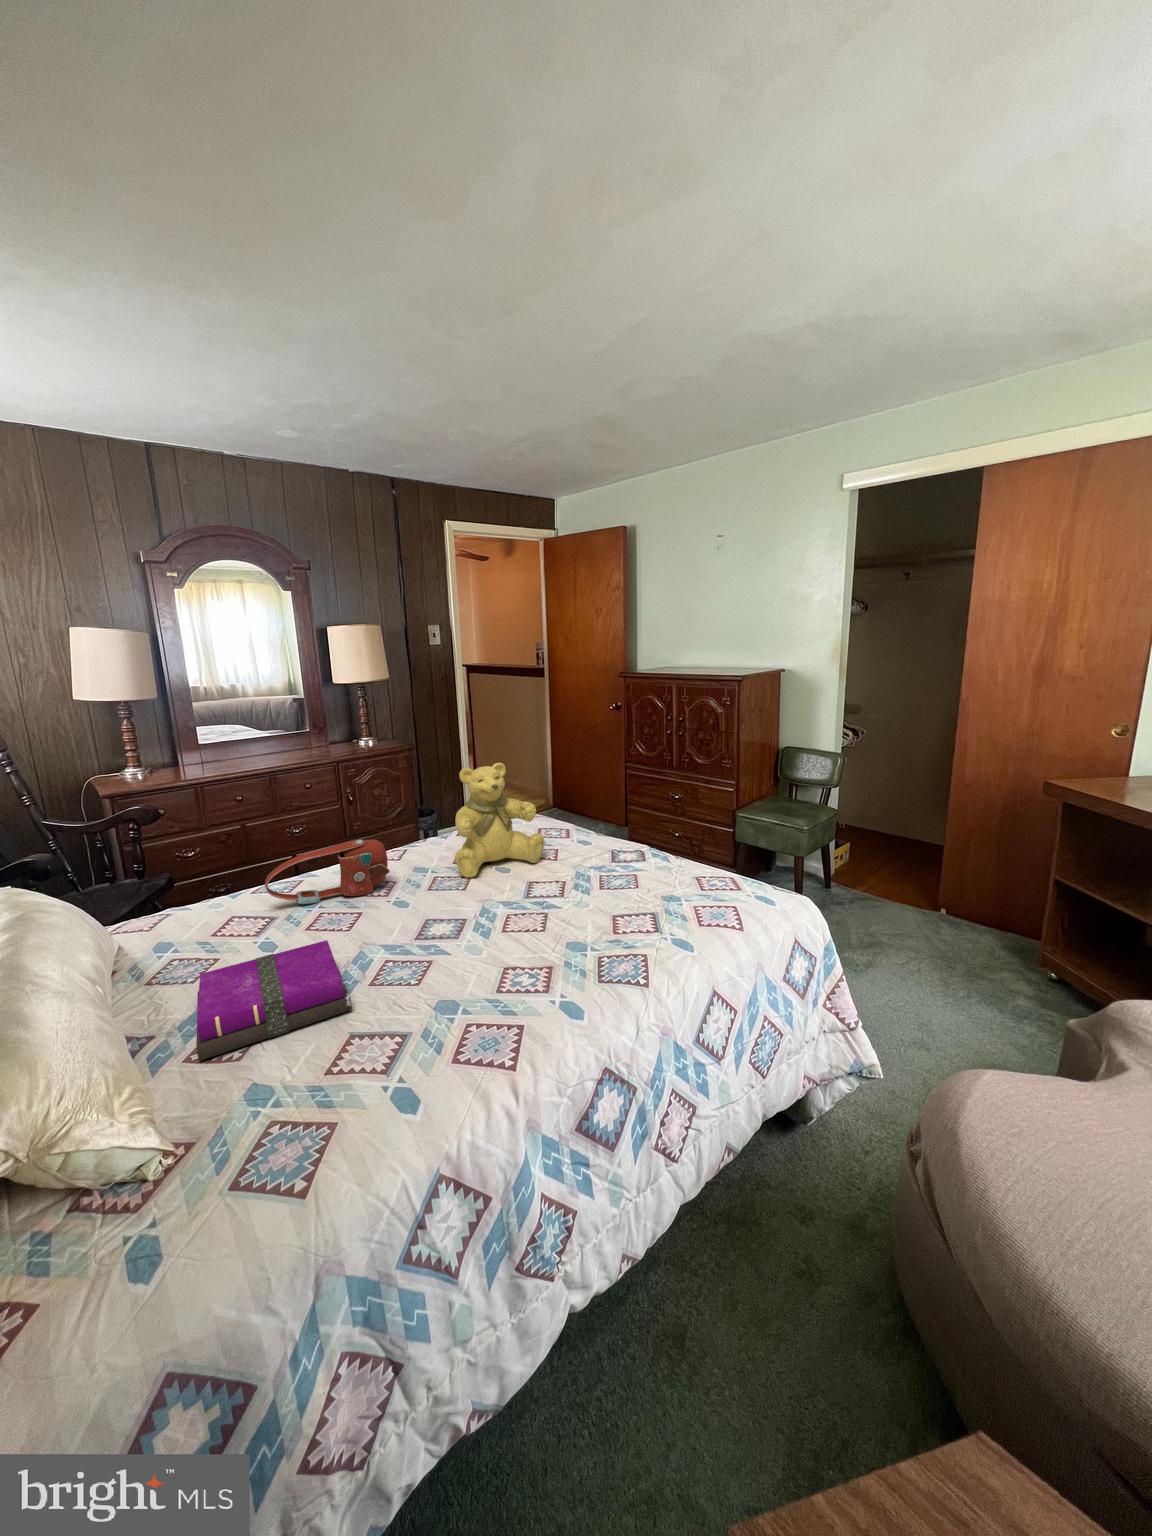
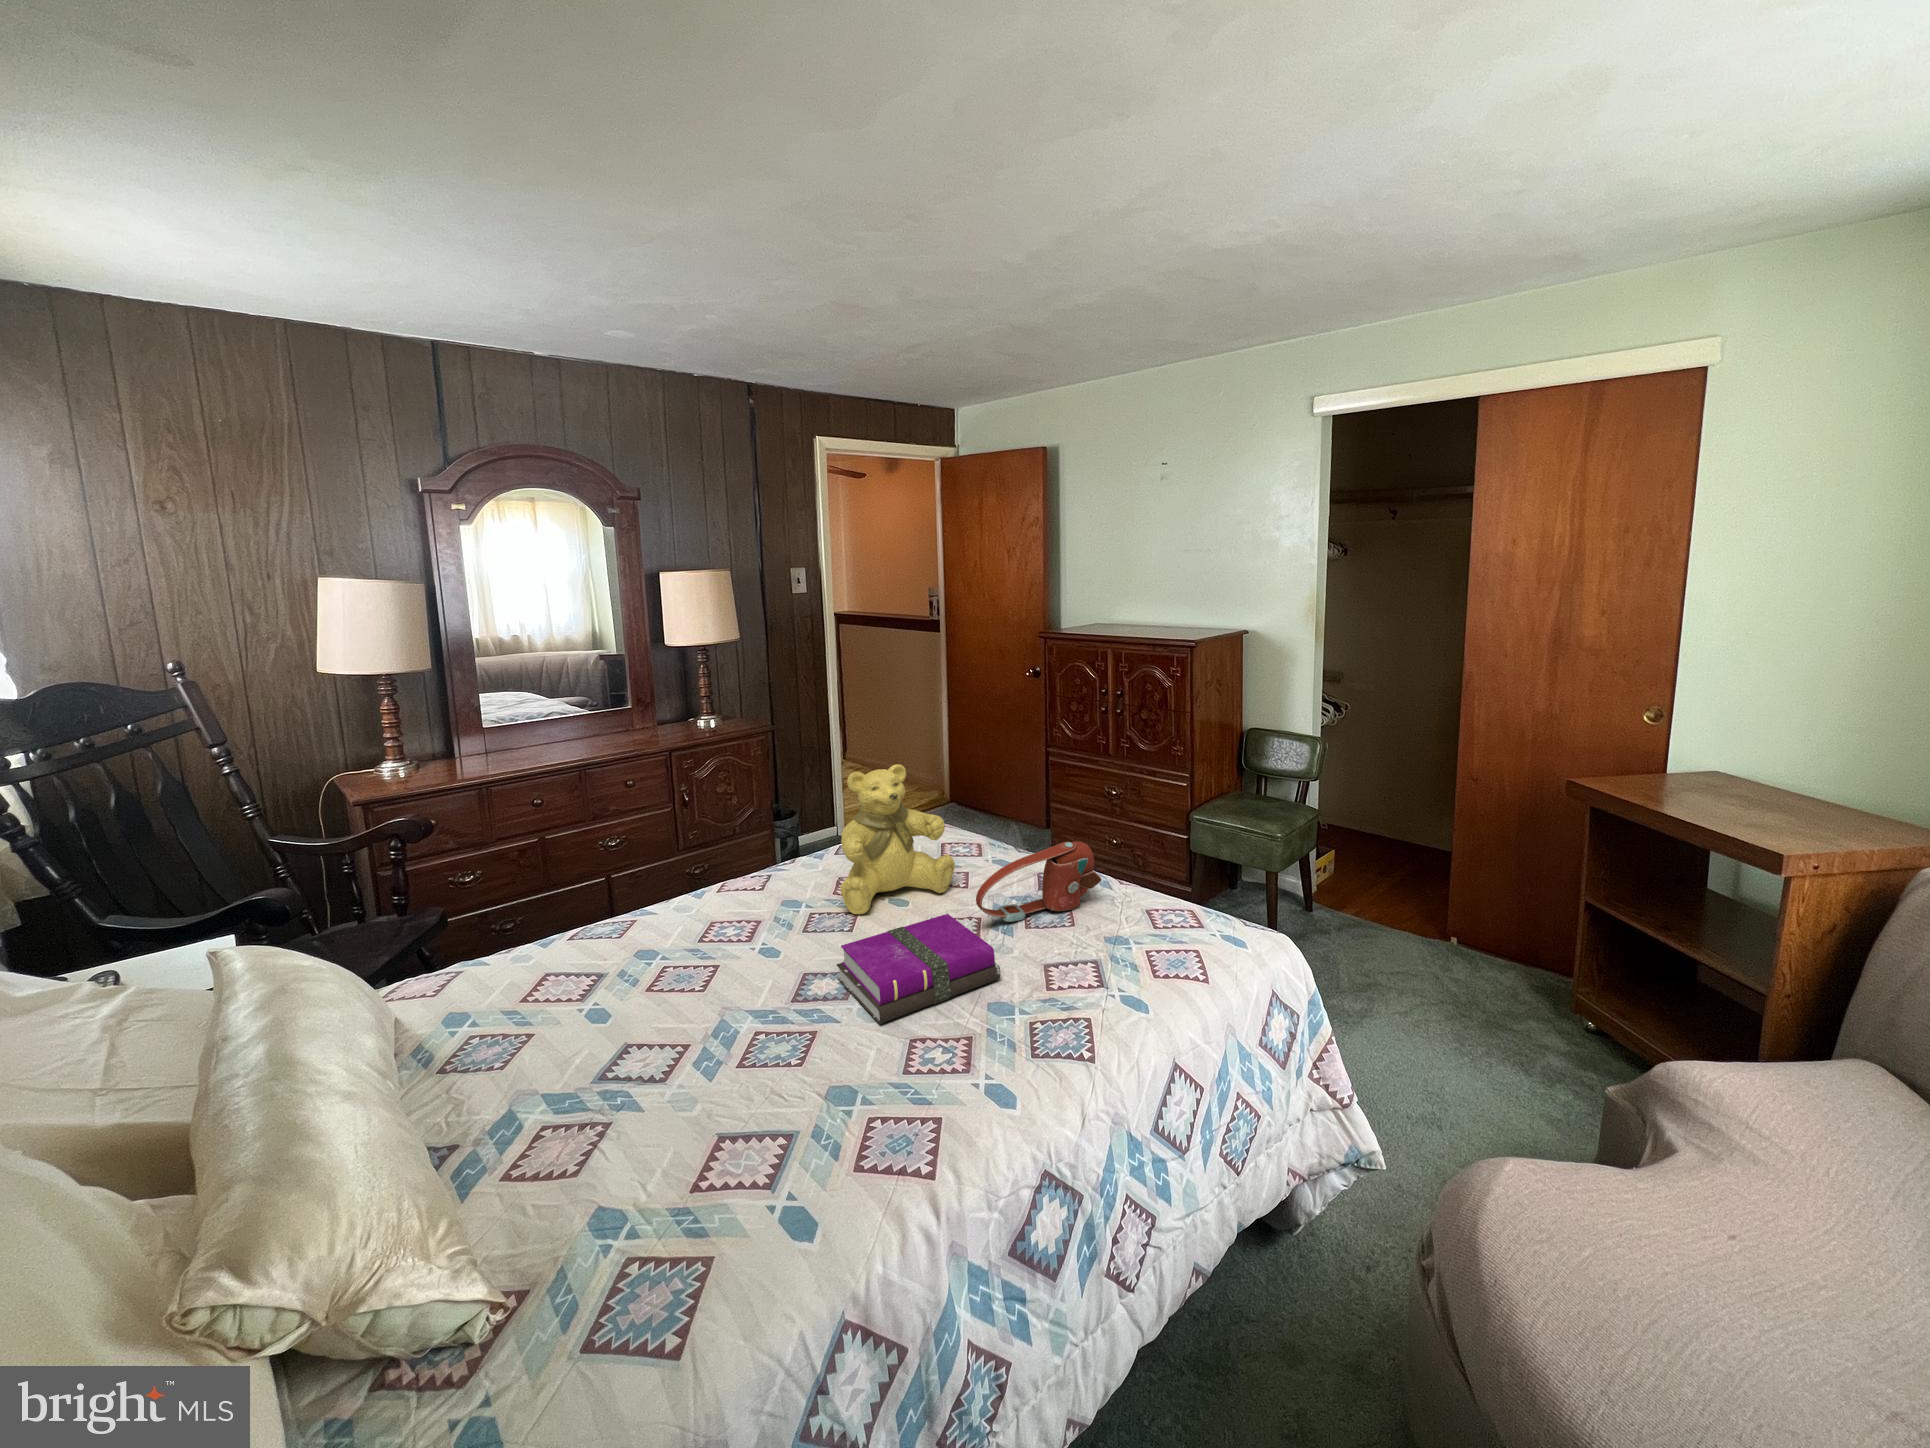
handbag: present [265,839,390,904] -> present [976,841,1102,922]
notebook: present [196,940,352,1061] -> present [837,914,1000,1024]

